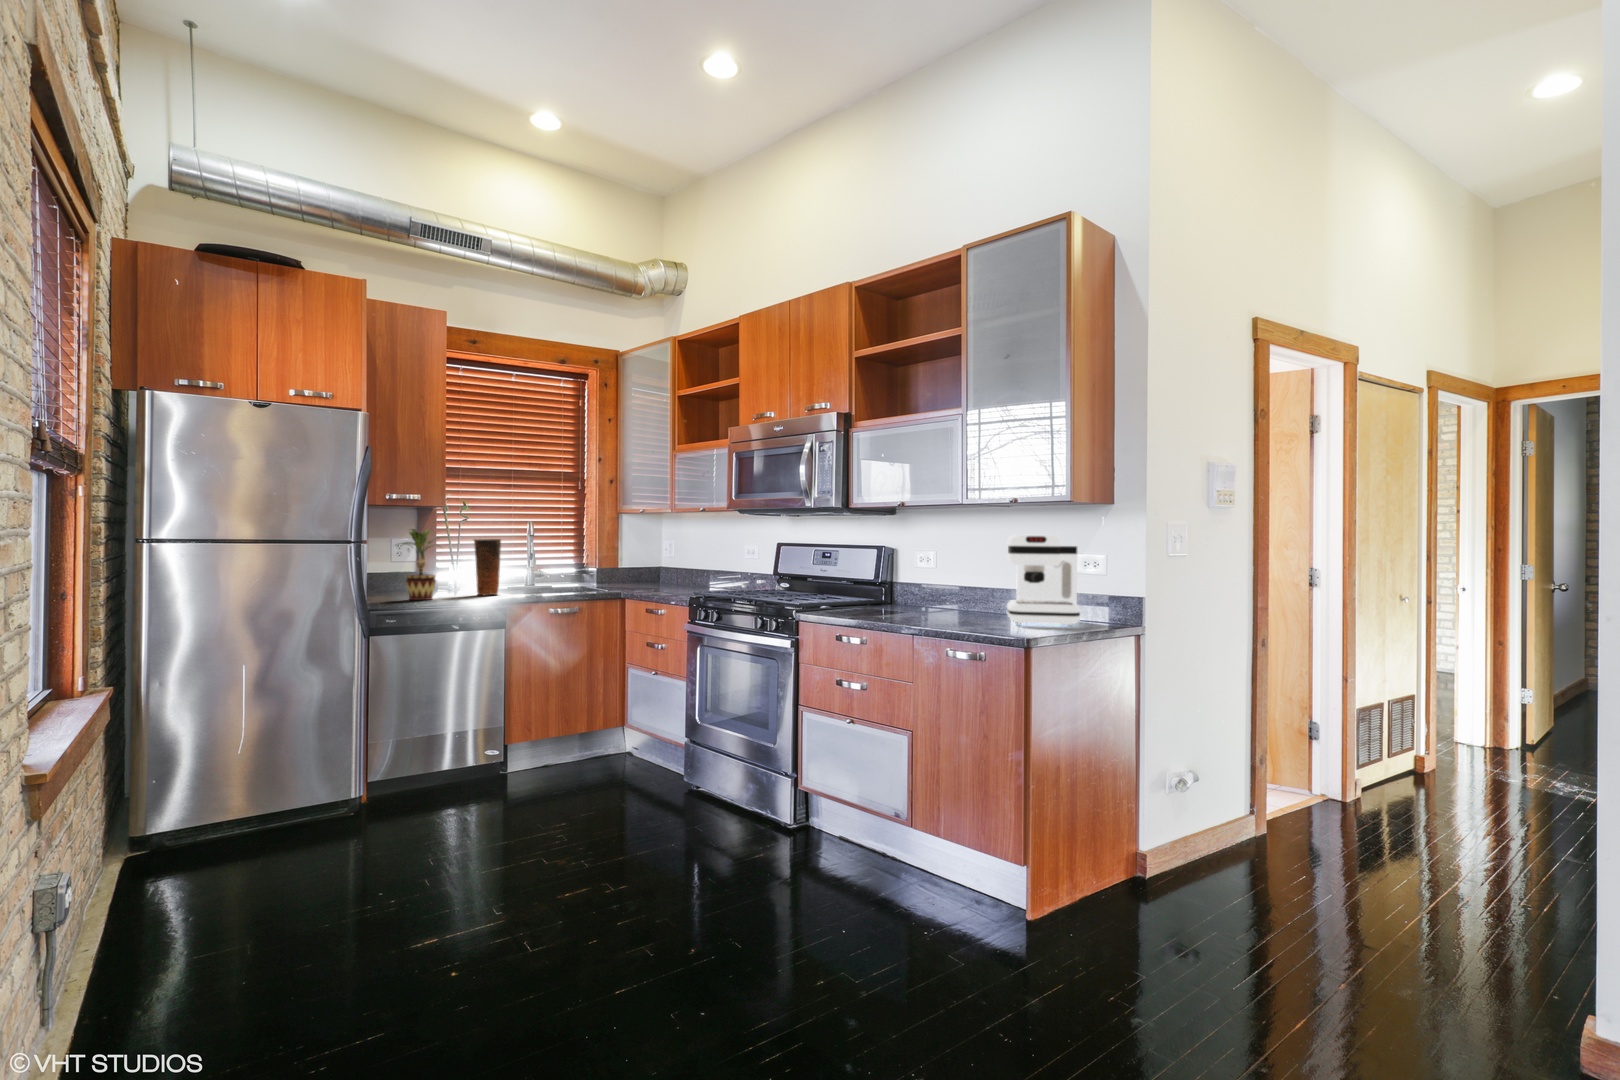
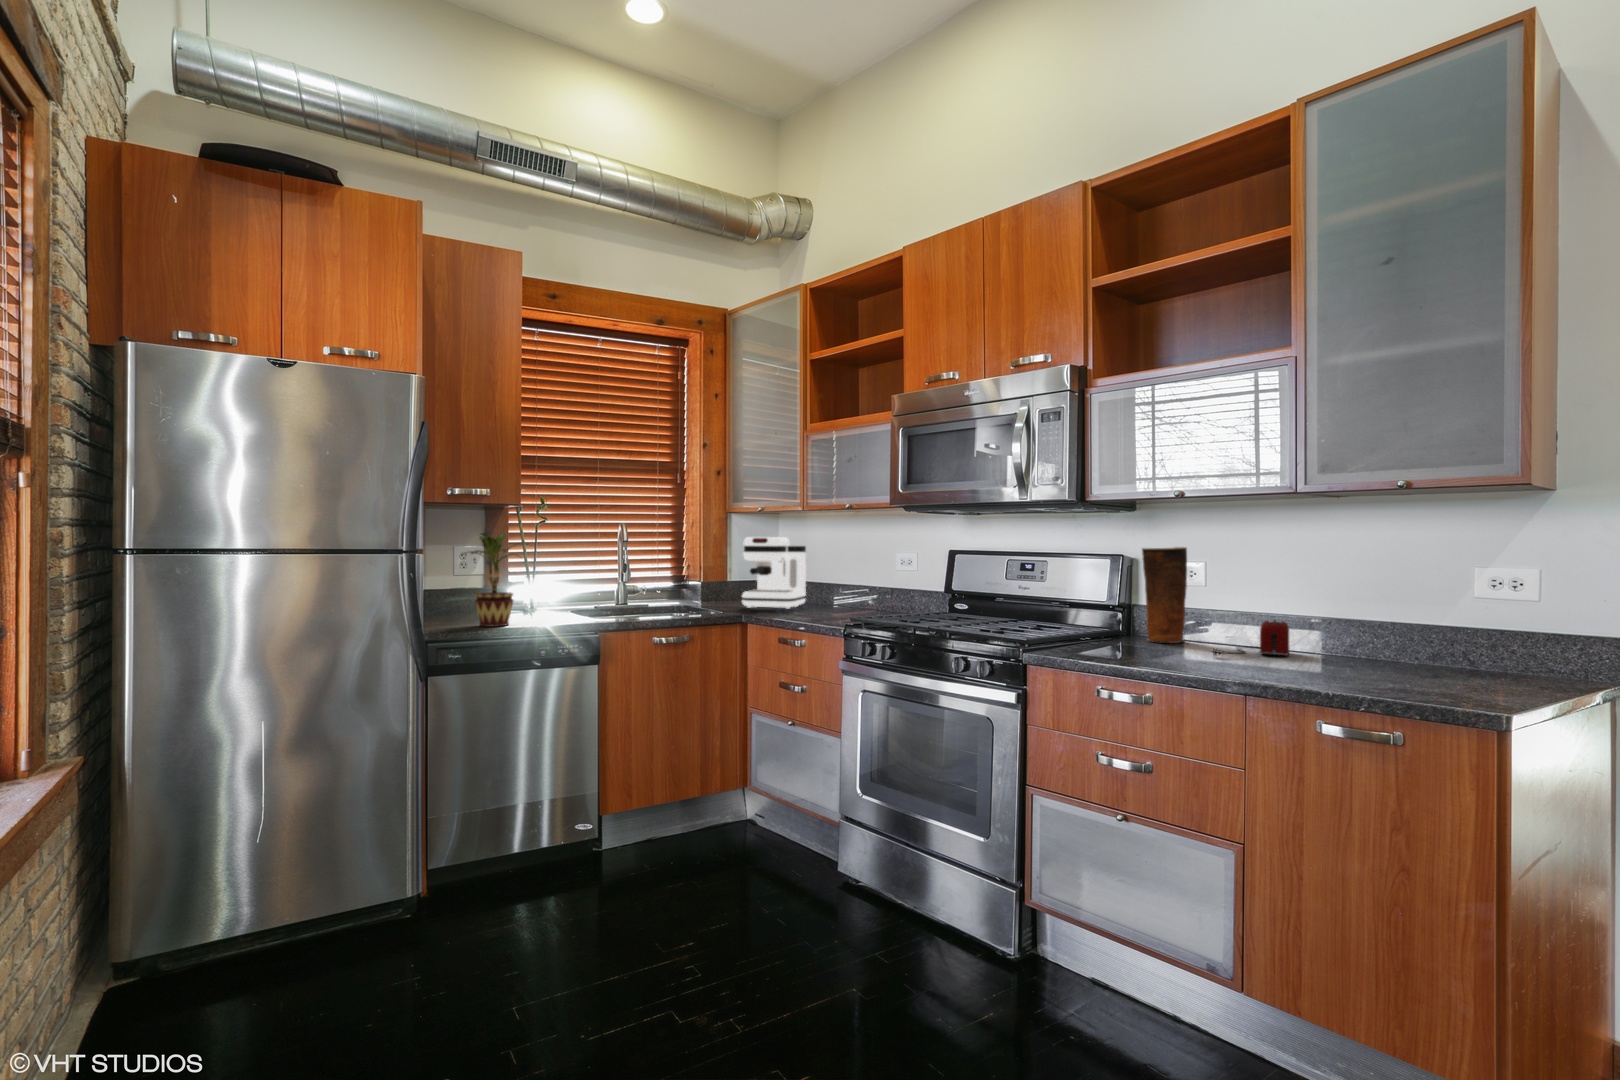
coffee maker: present [1007,535,1080,626] -> present [742,537,806,609]
vase: present [474,539,501,596] -> present [1142,547,1187,643]
toaster: none [915,590,974,615] -> present [1211,620,1289,656]

